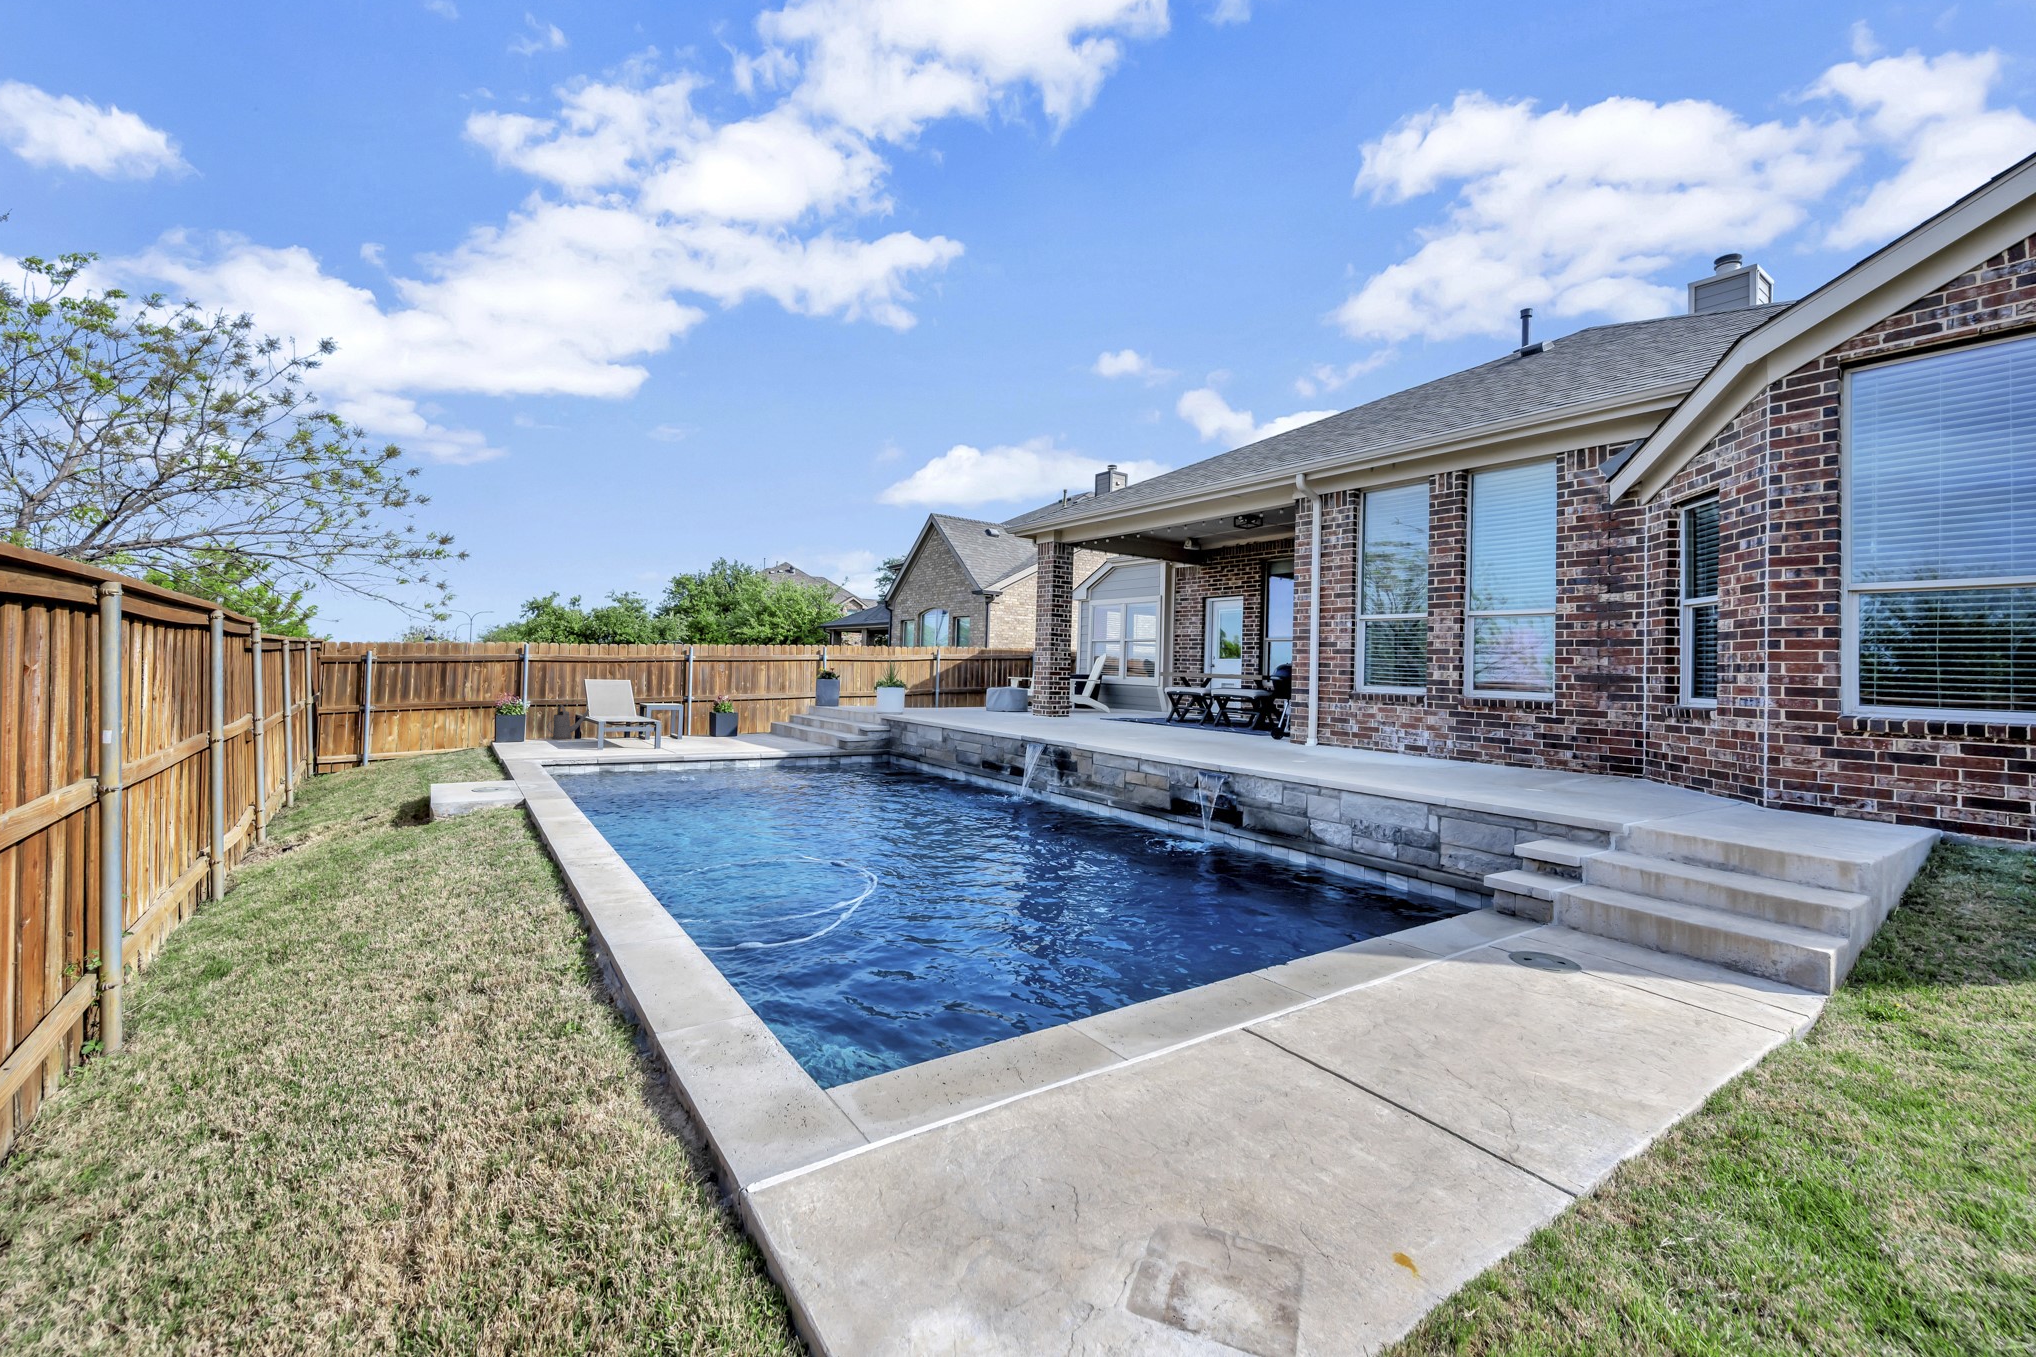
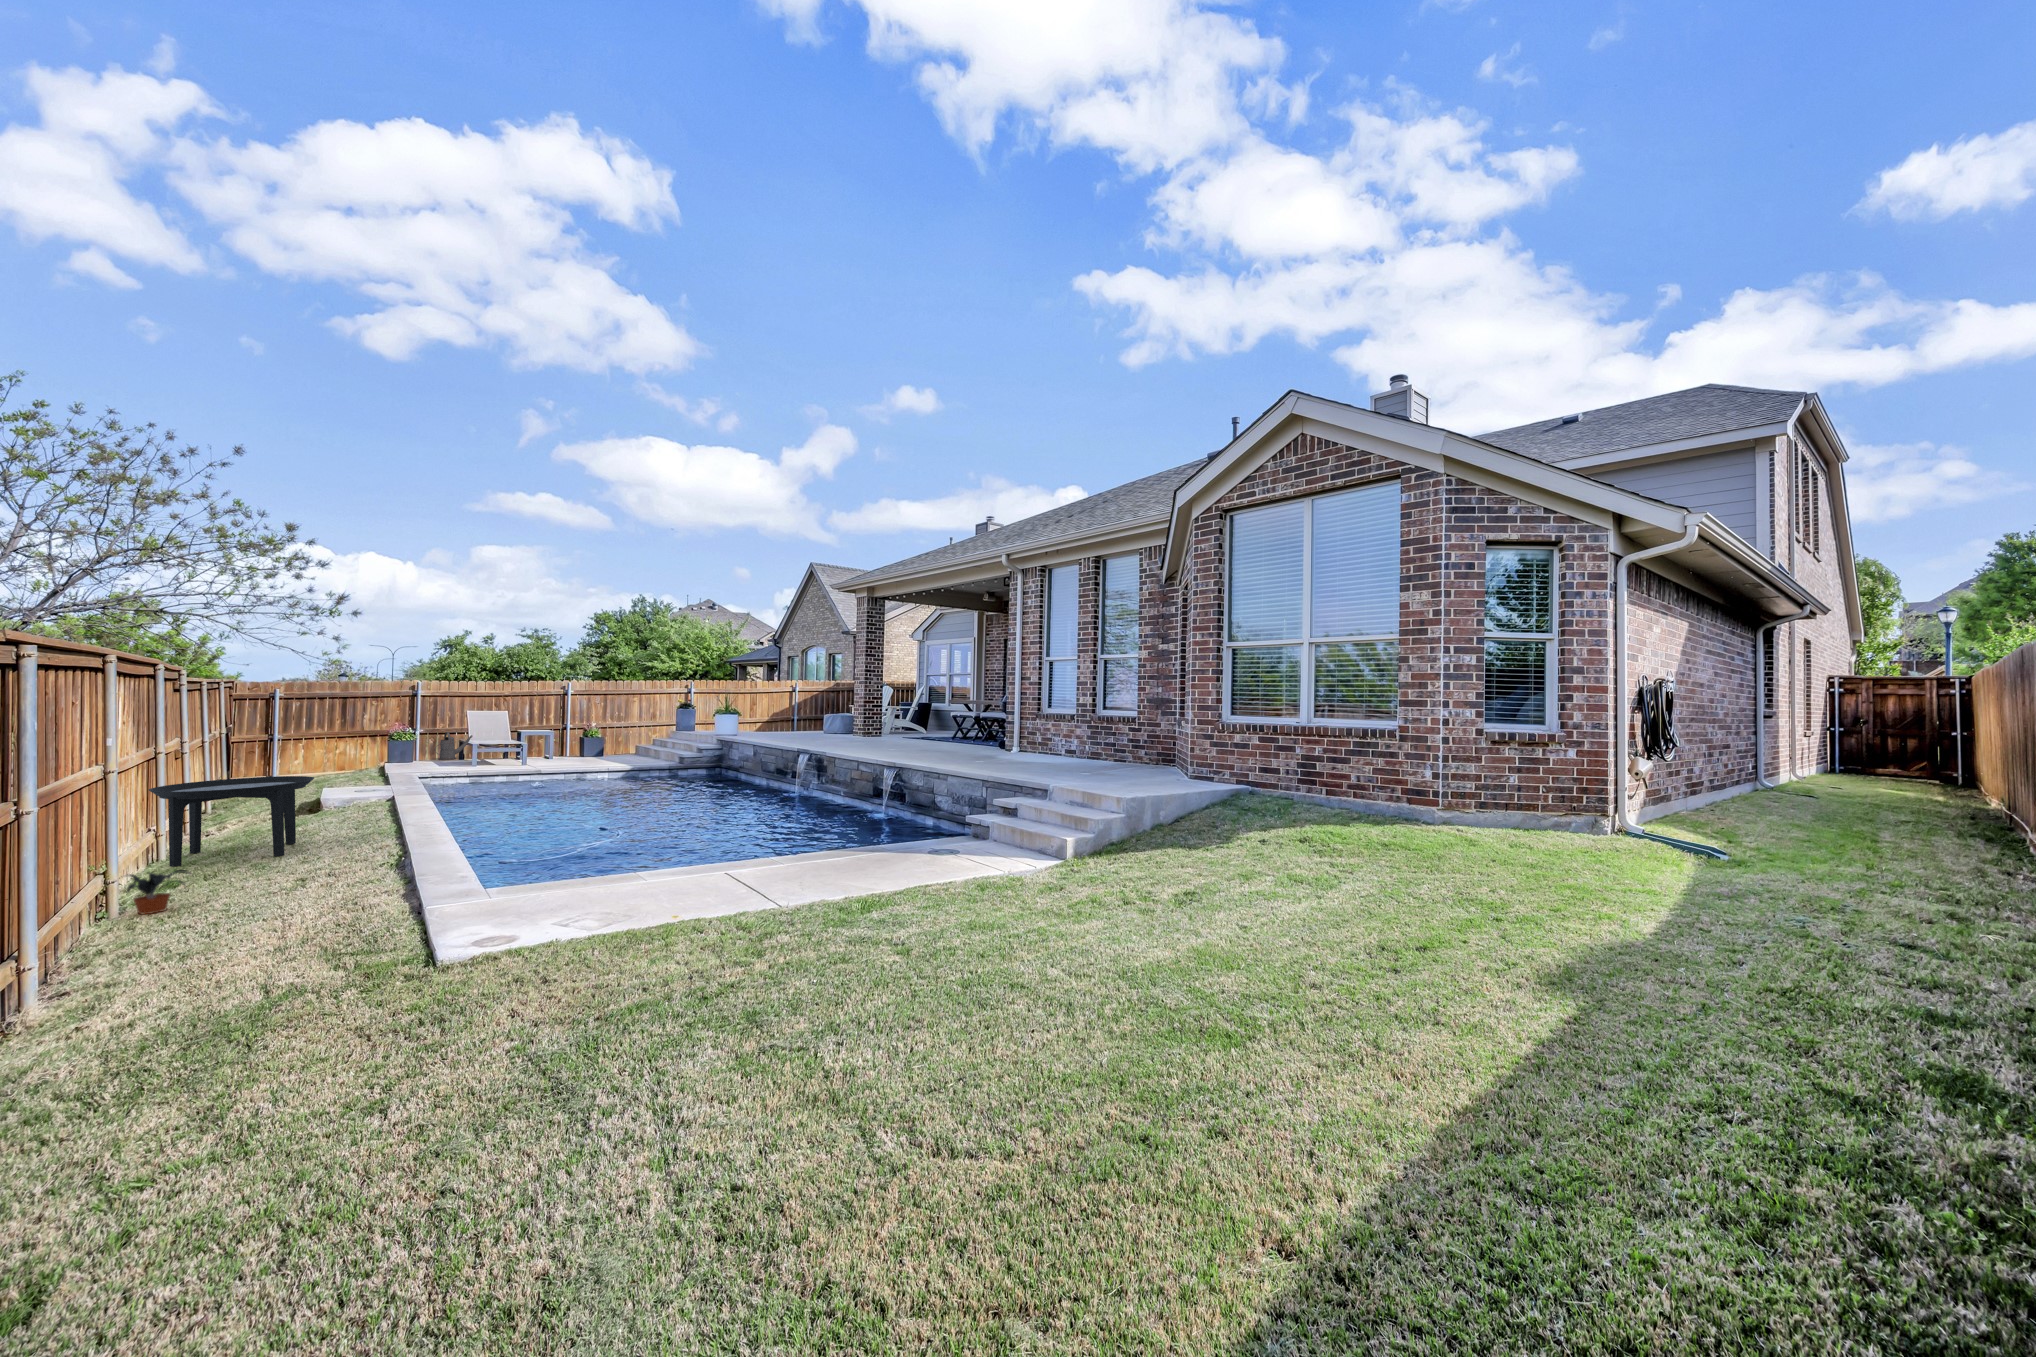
round table: none [200,782,445,936] -> present [149,776,314,867]
potted plant: none [118,991,266,1085] -> present [127,870,190,914]

